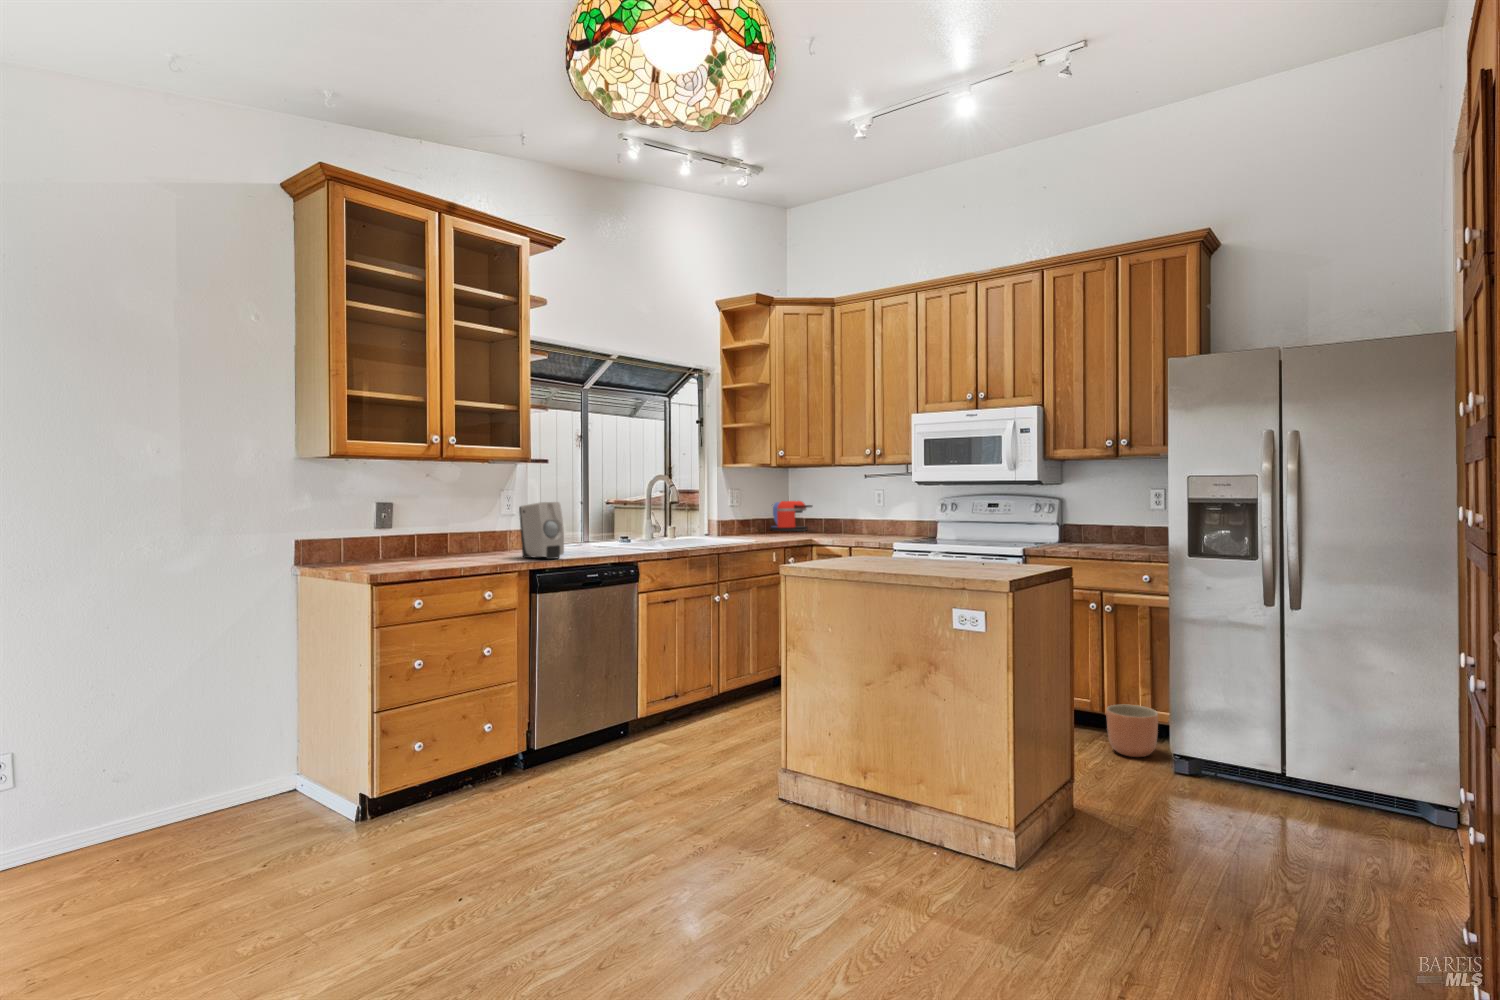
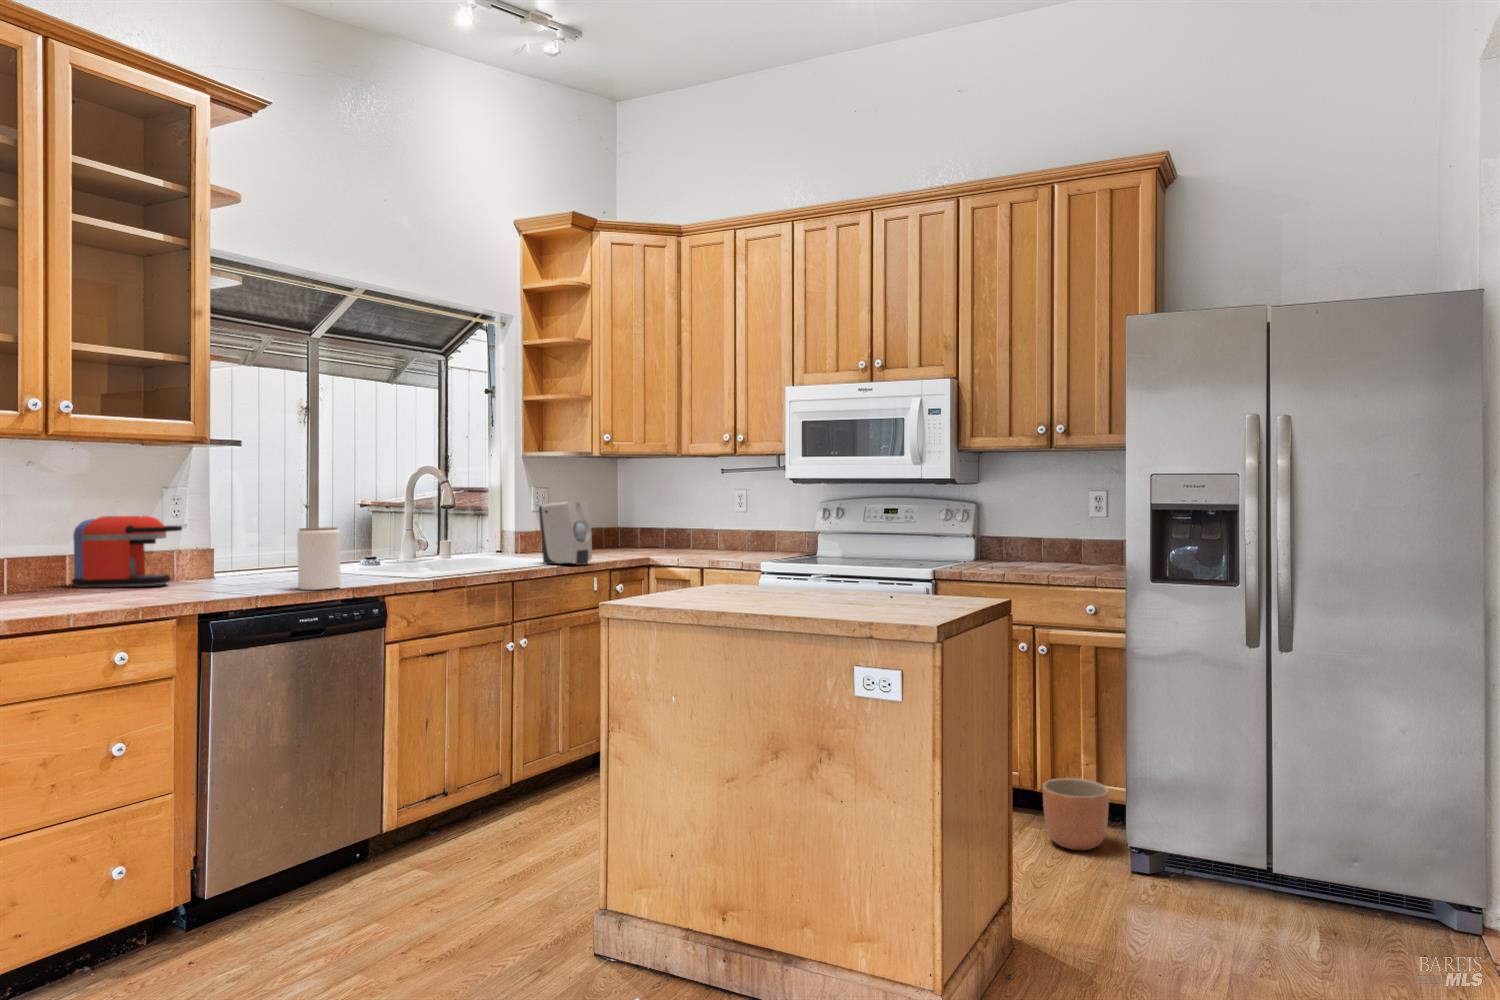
coffee maker: present [770,501,812,531] -> present [72,516,182,587]
soap dispenser: present [519,502,564,559] -> present [539,501,592,565]
jar: none [585,516,611,557] -> present [297,527,341,590]

